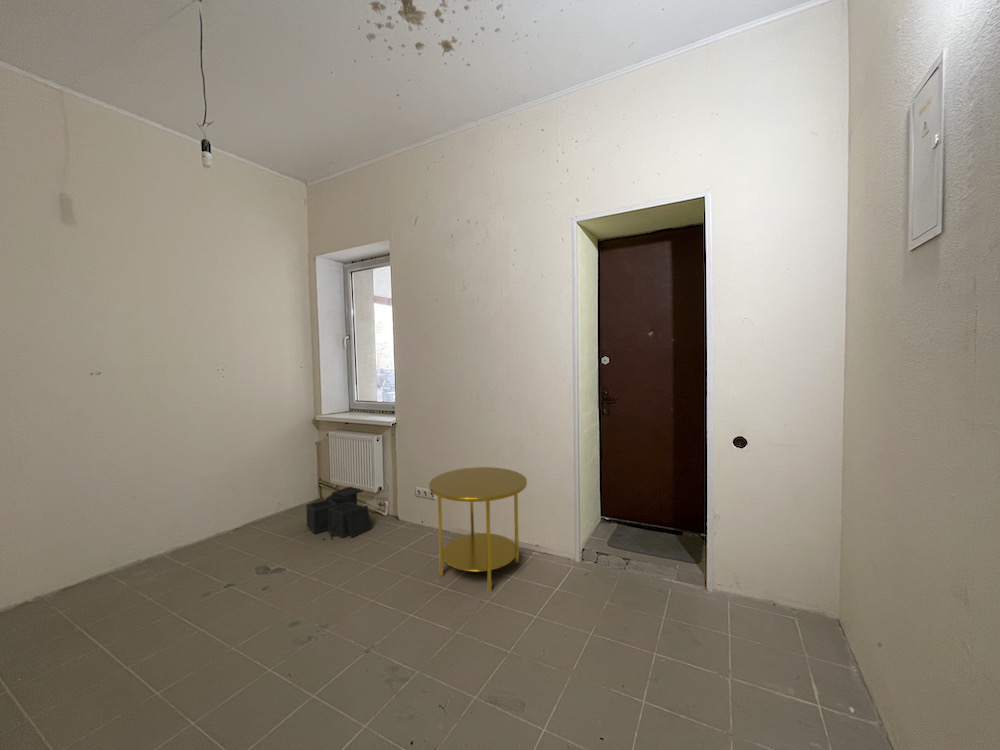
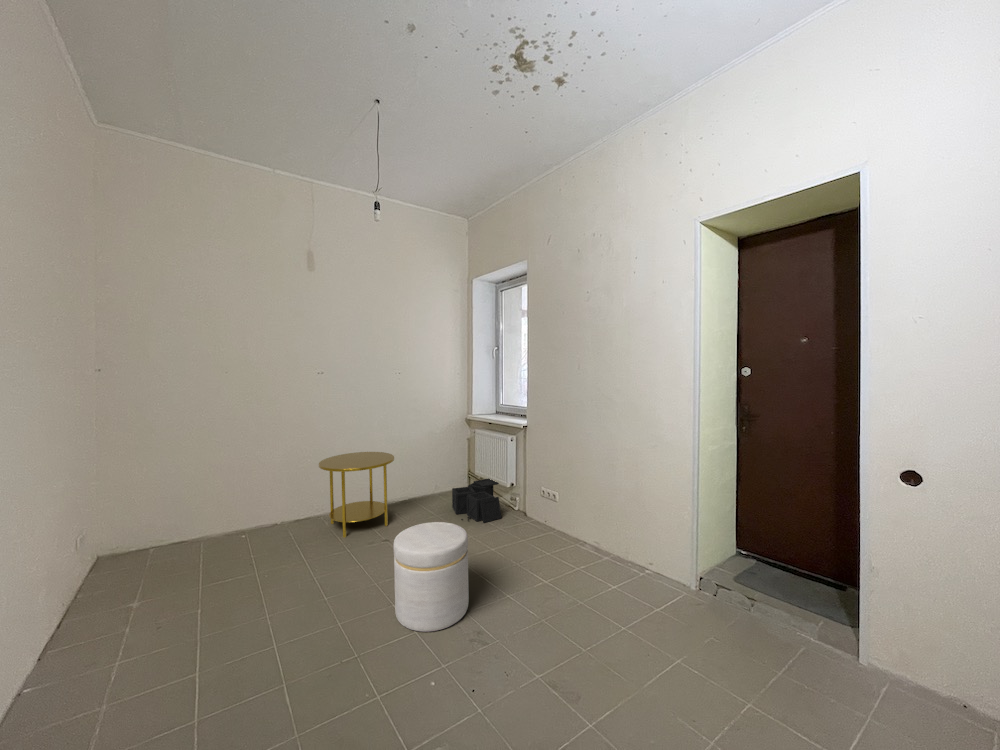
side table: present [429,467,527,592] -> present [319,452,394,537]
ottoman: none [252,547,358,694] -> present [393,522,469,632]

